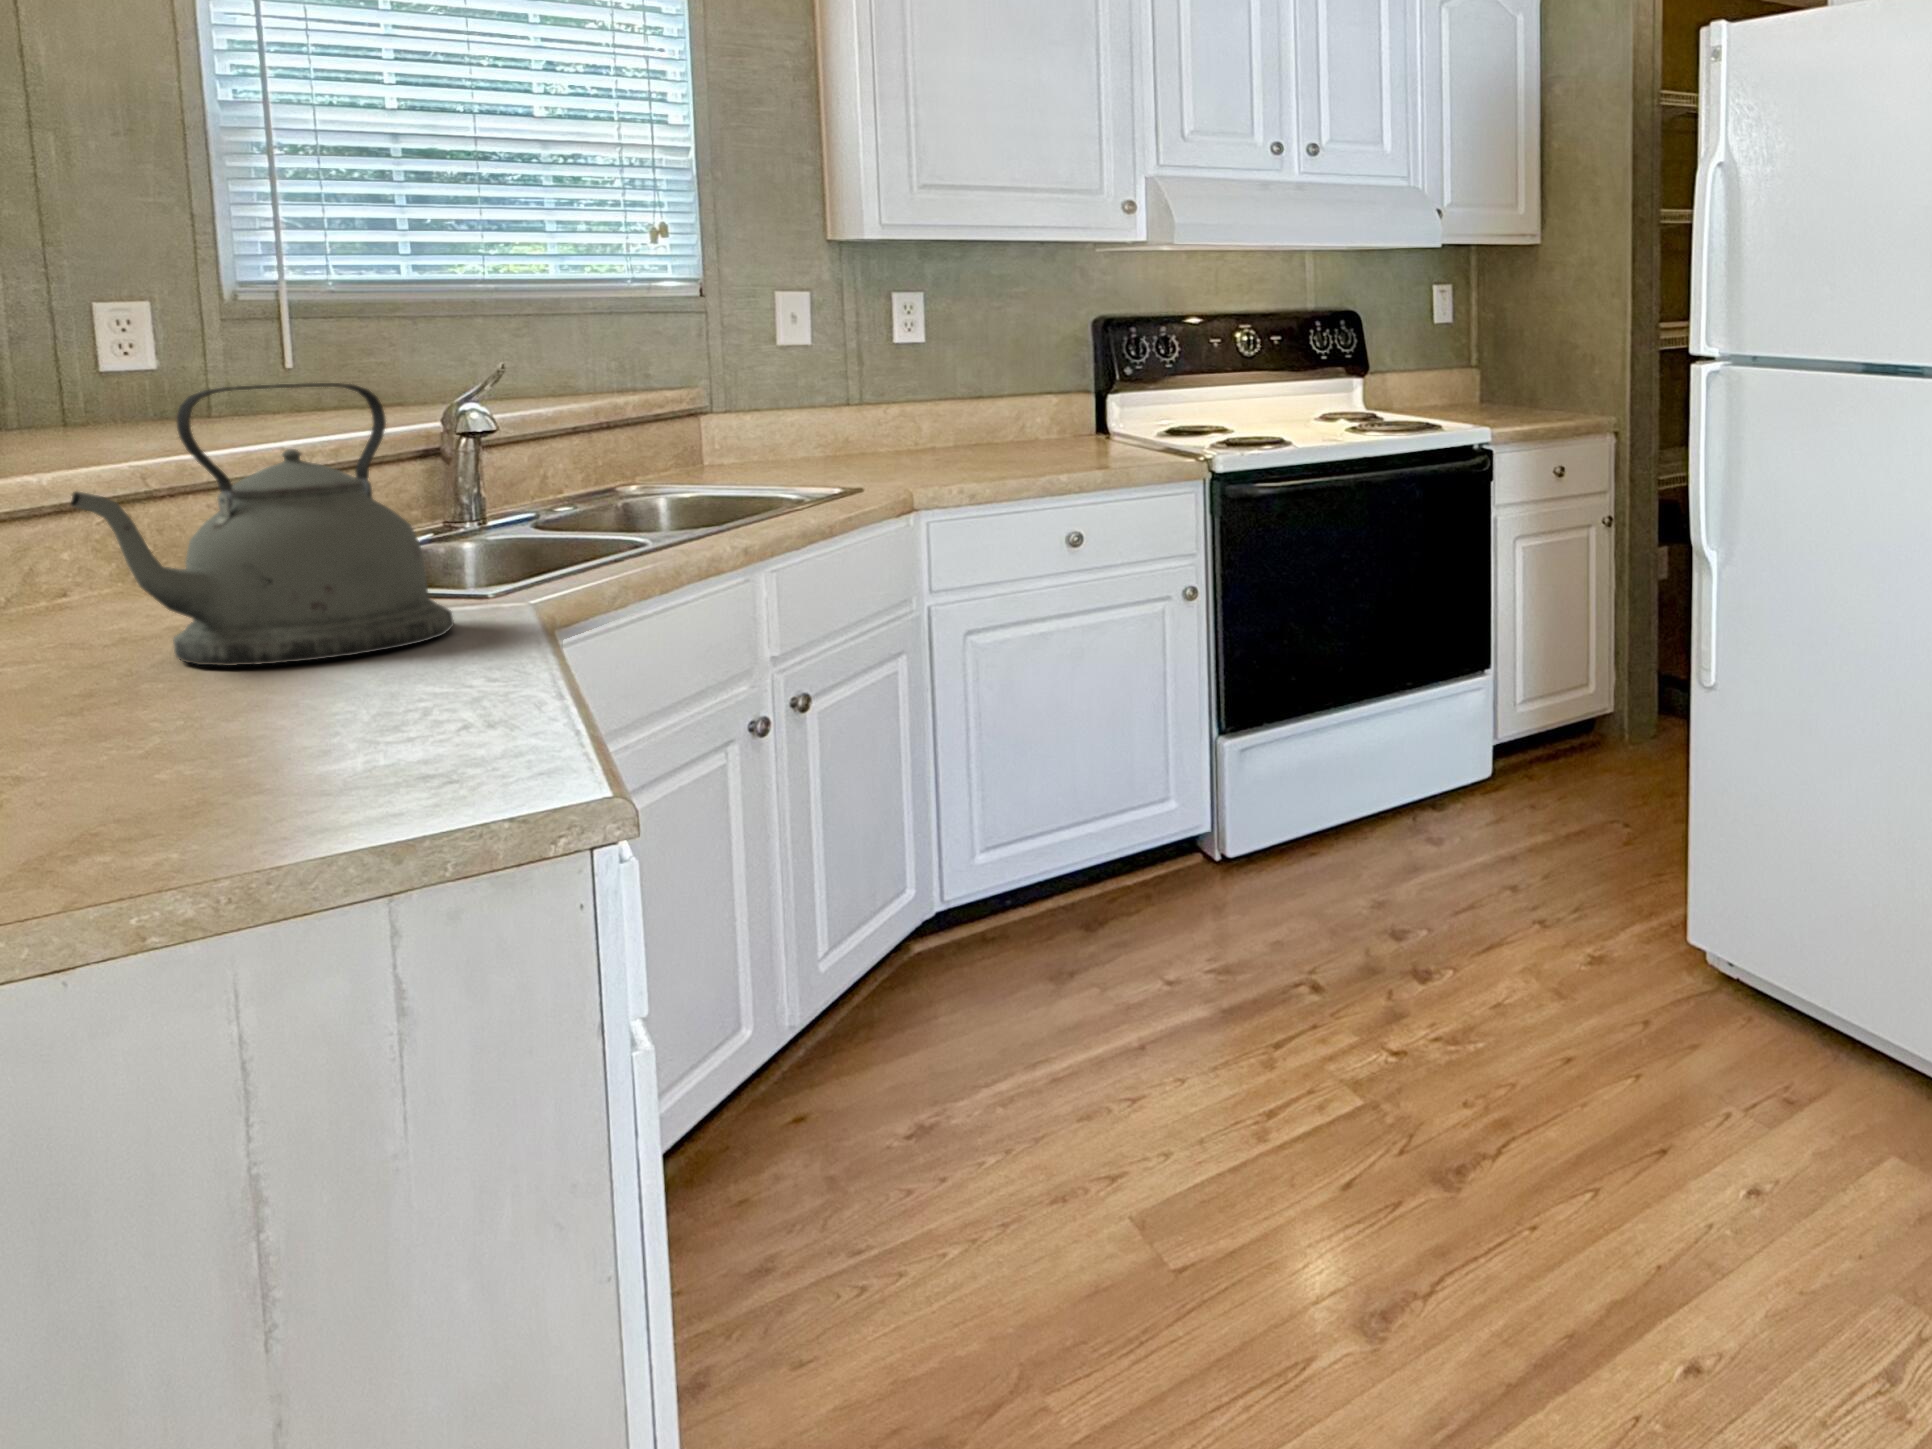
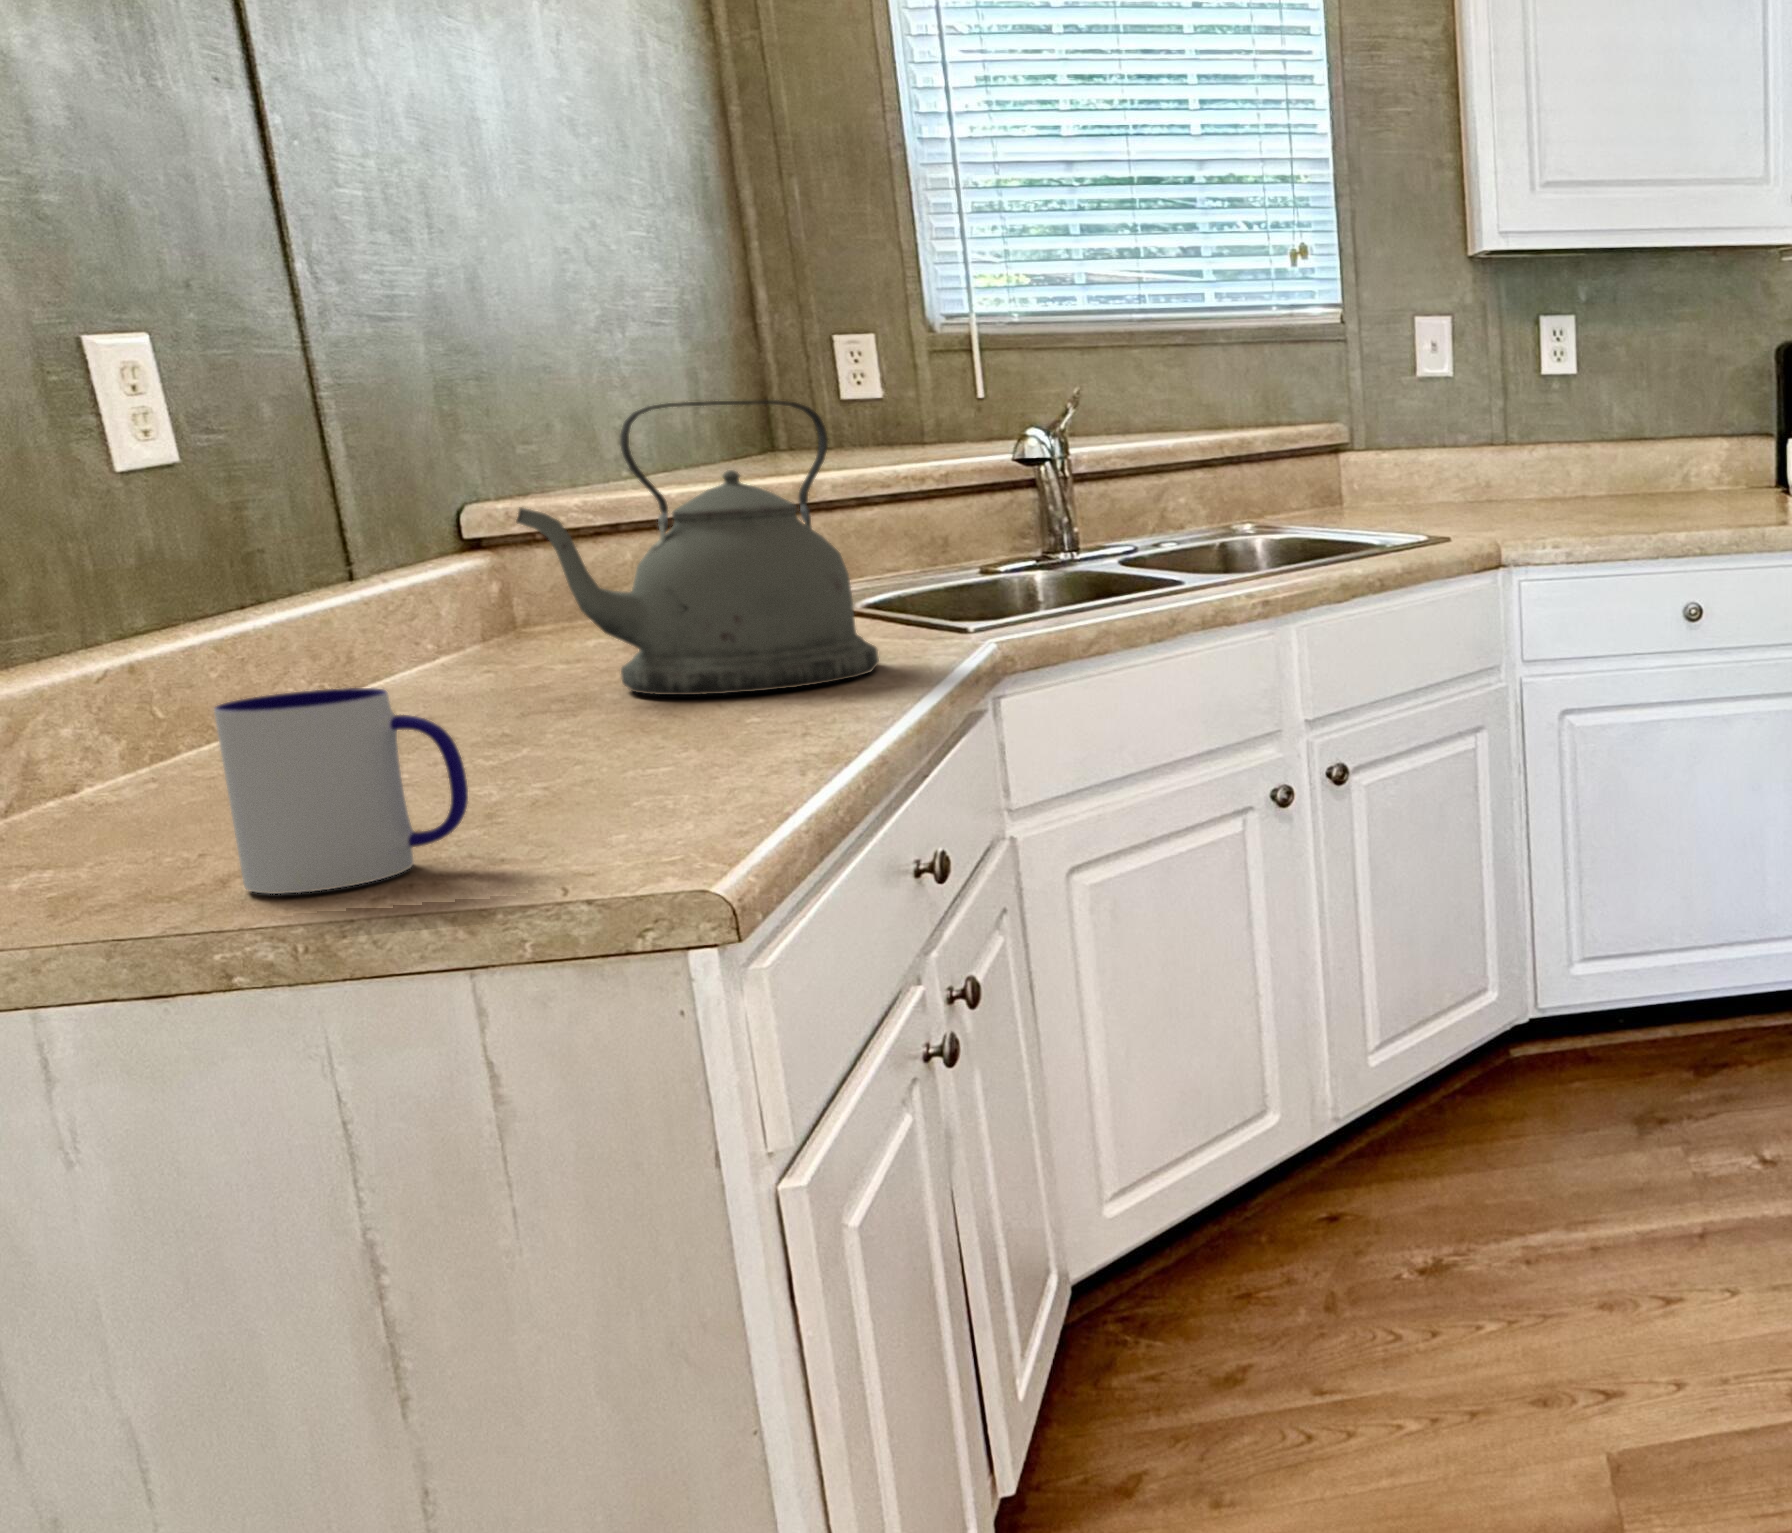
mug: none [67,672,326,869] -> present [214,688,468,894]

